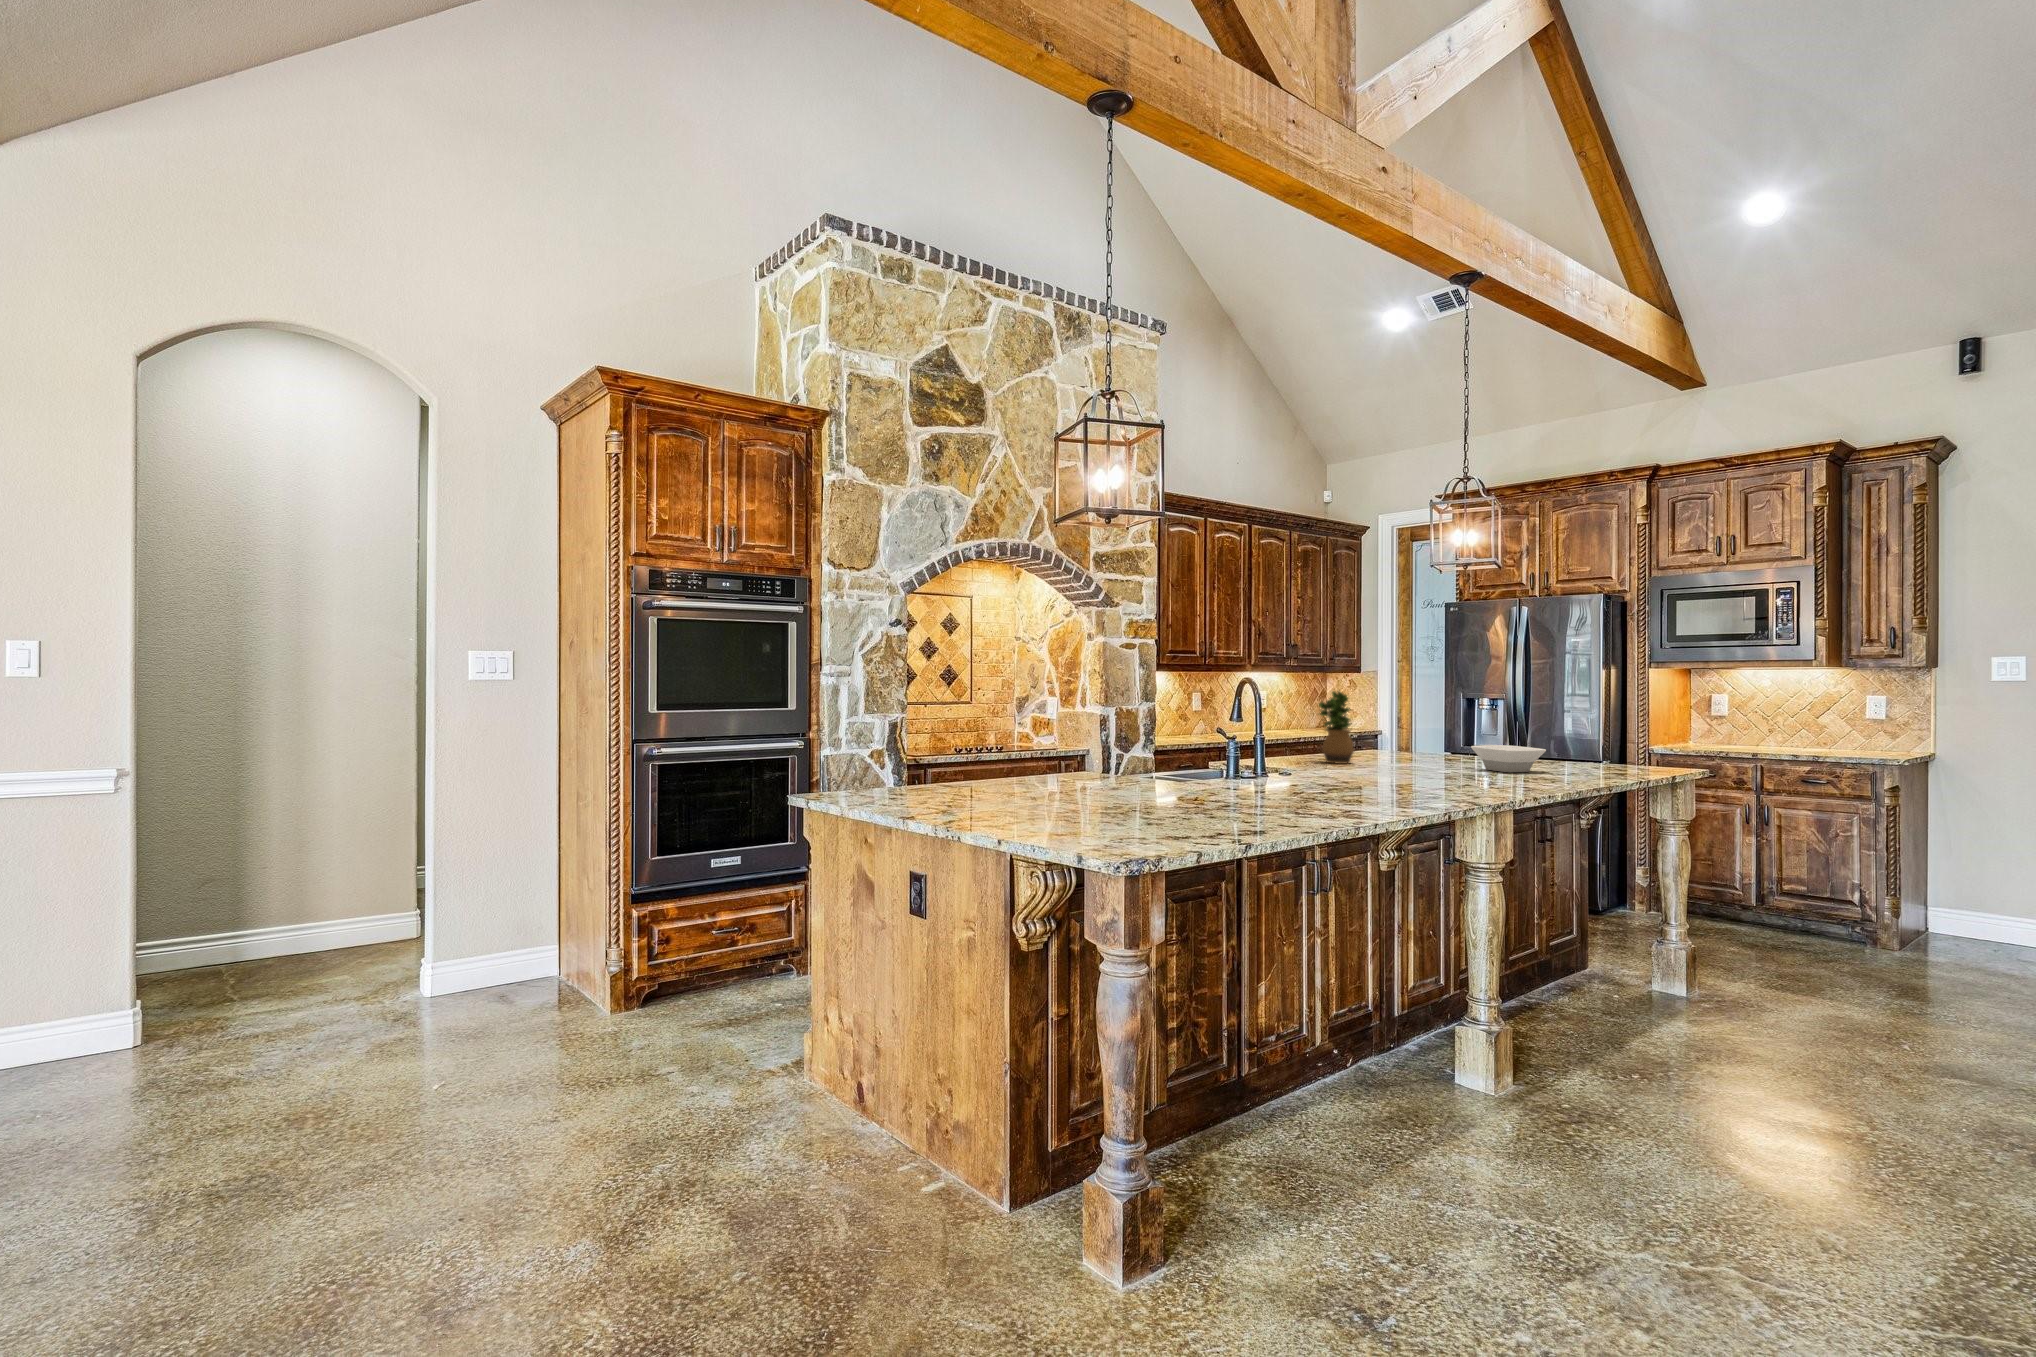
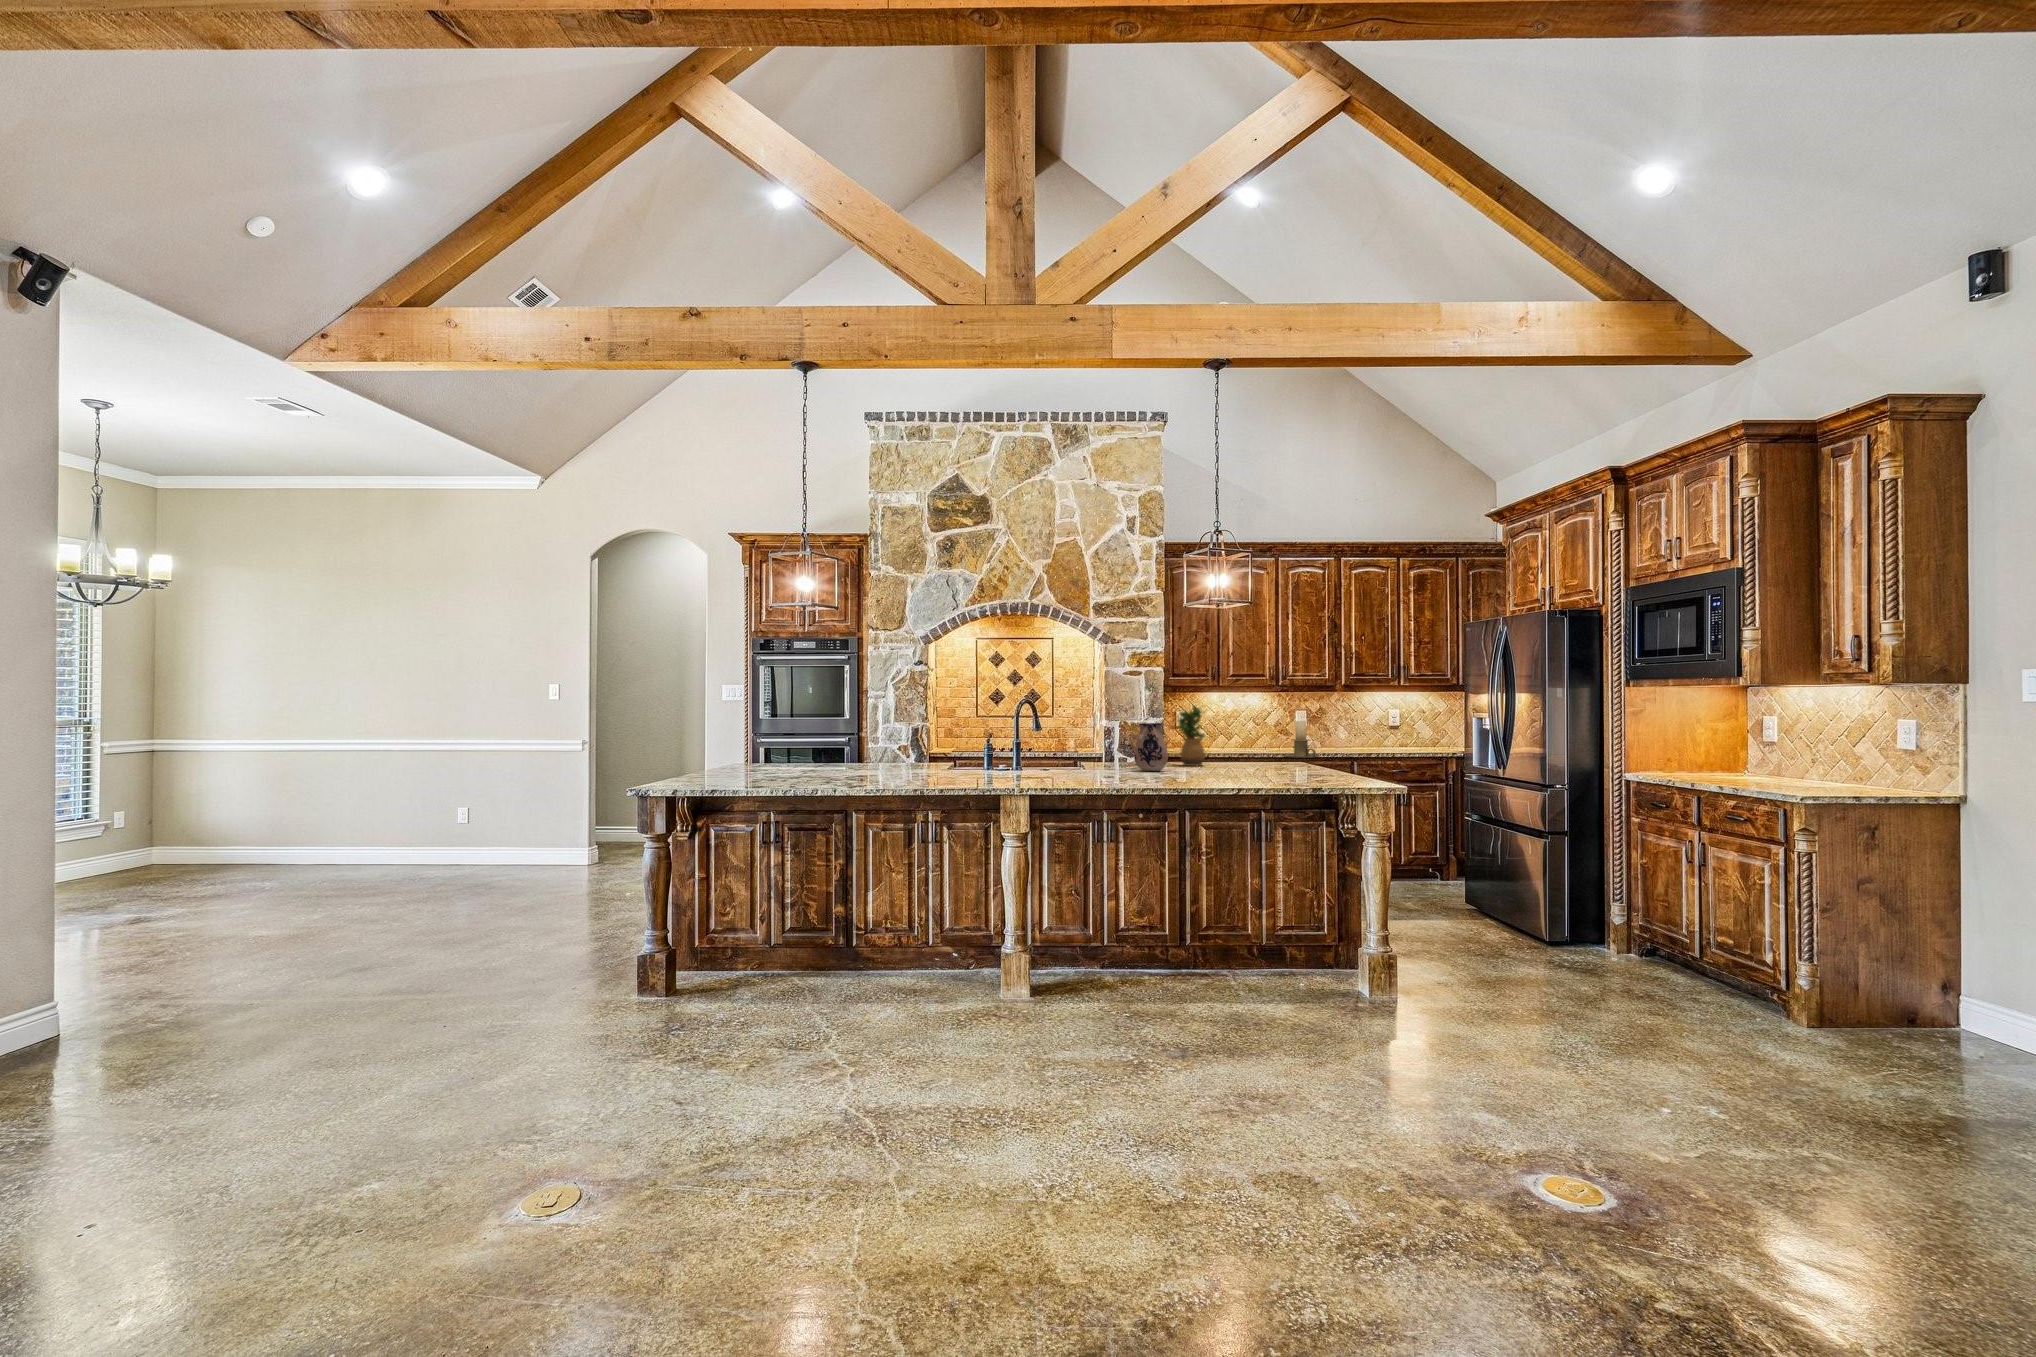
candle holder: none [1240,701,1280,743] -> present [1284,721,1319,758]
ceramic pitcher: none [1389,715,1435,776] -> present [1134,723,1168,771]
bowl: present [1471,745,1546,772] -> none [1241,751,1292,774]

